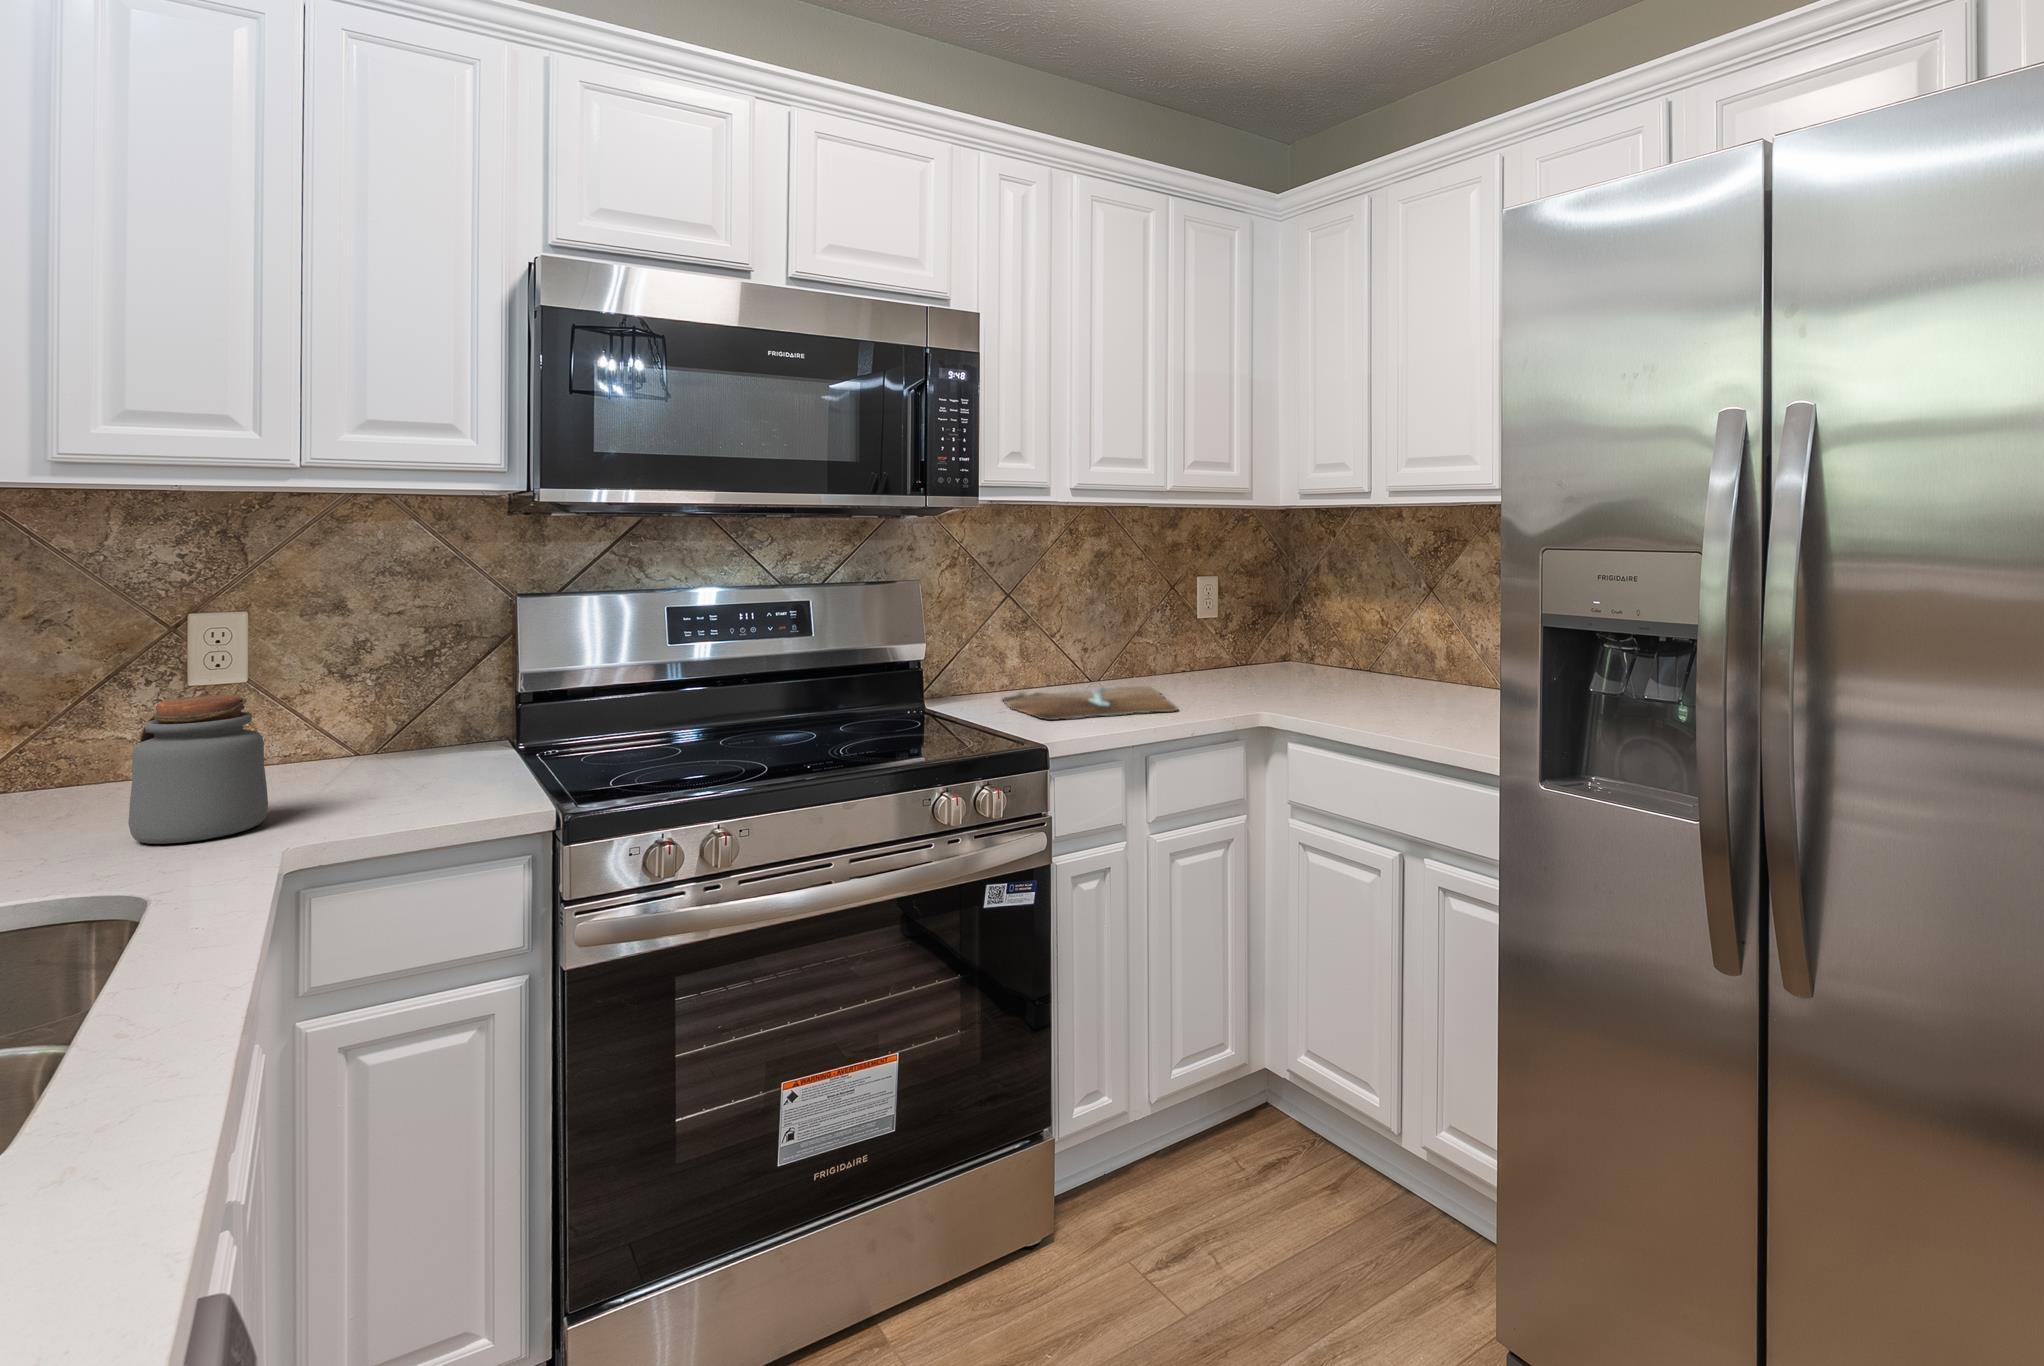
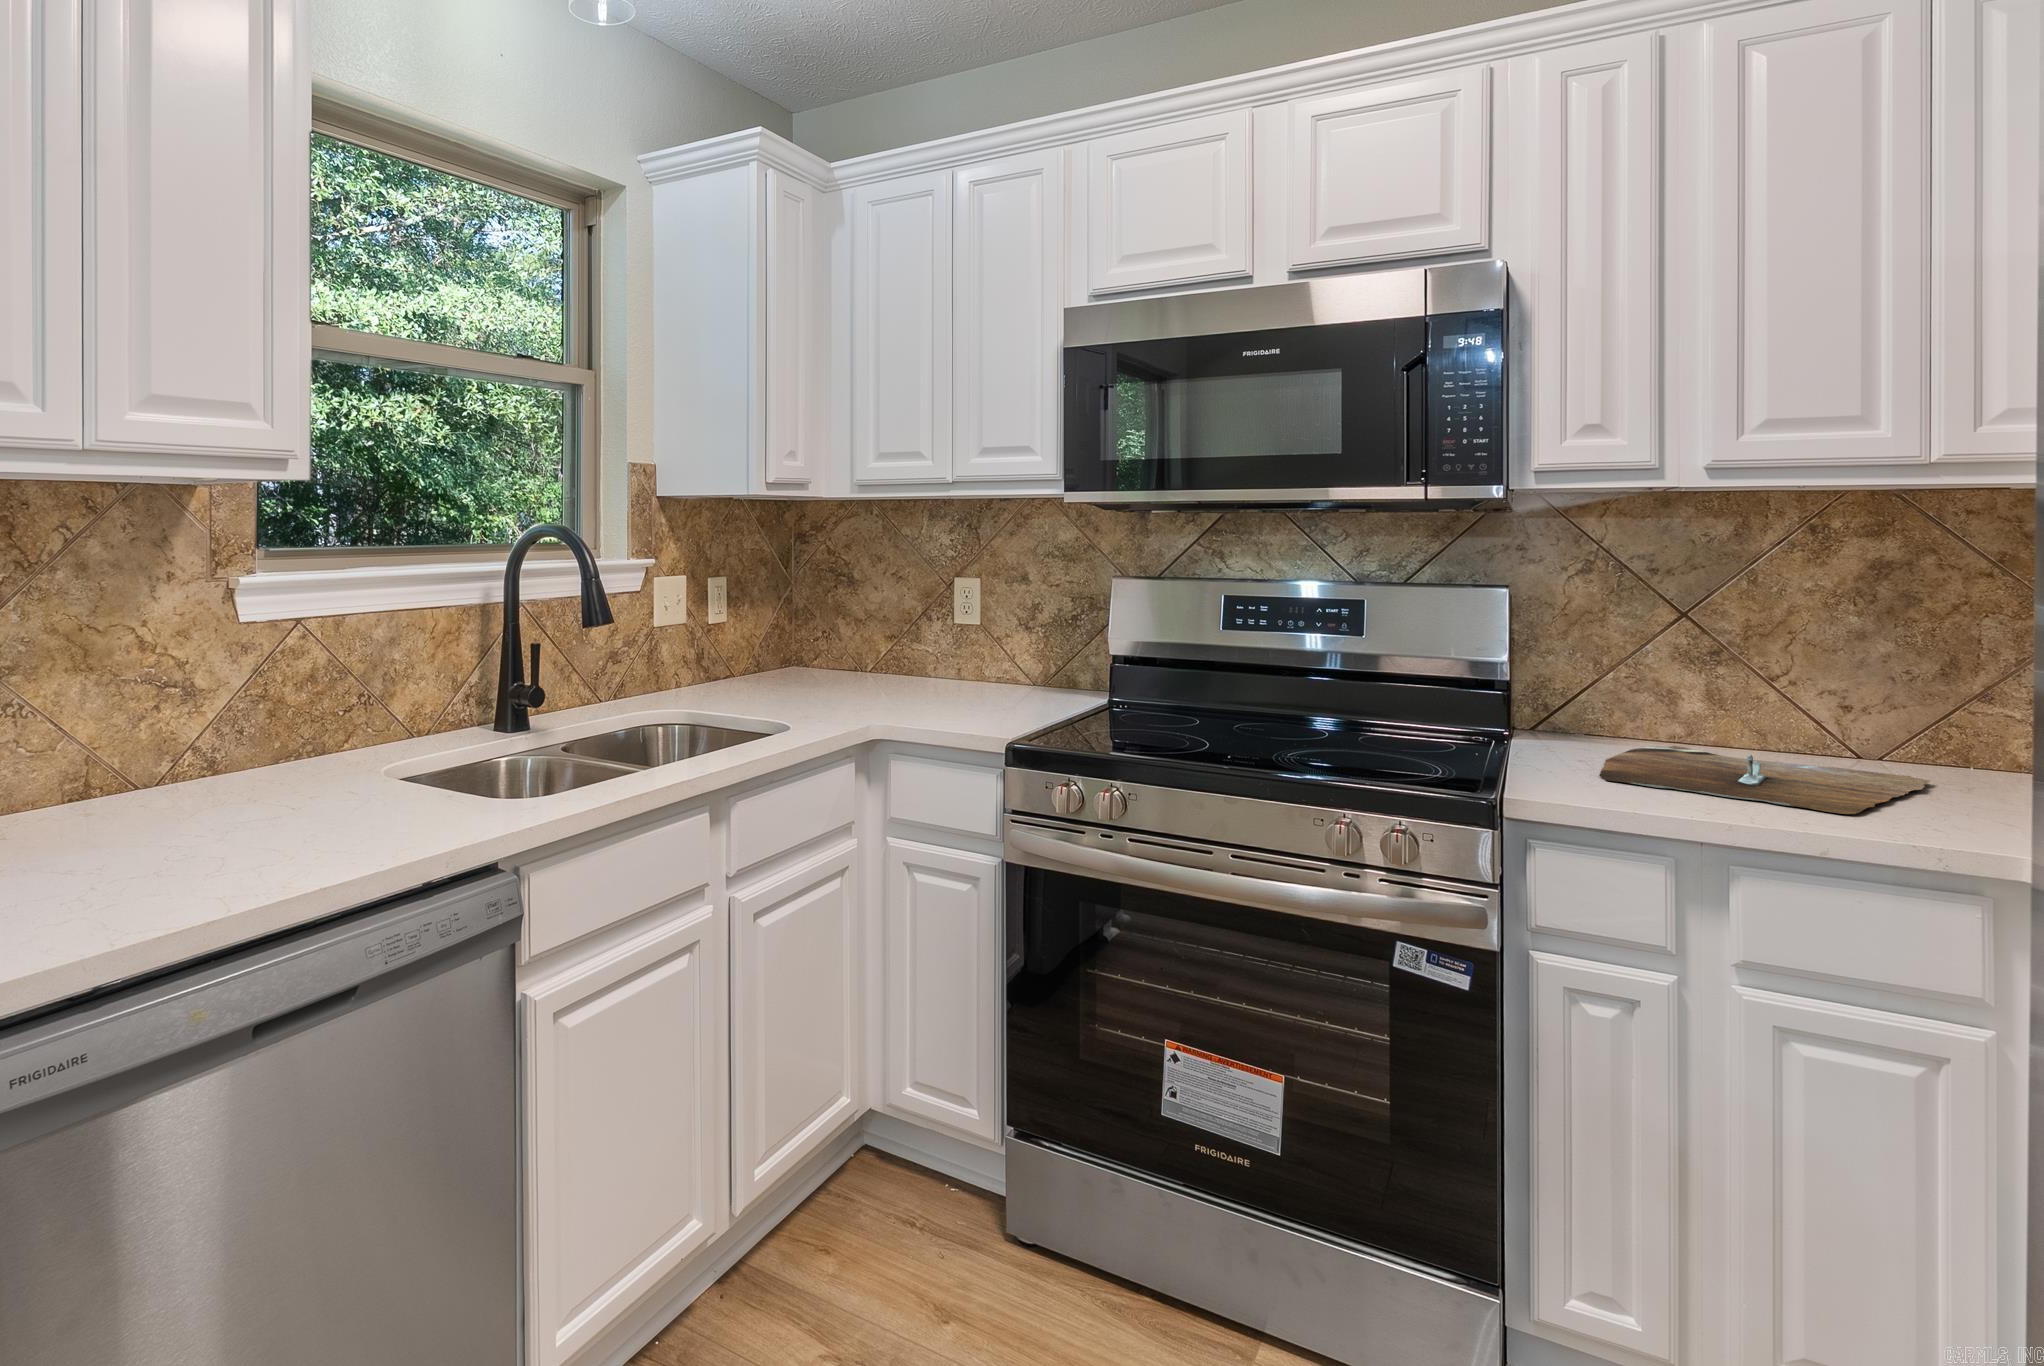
jar: present [128,695,268,844] -> none [842,626,905,713]

